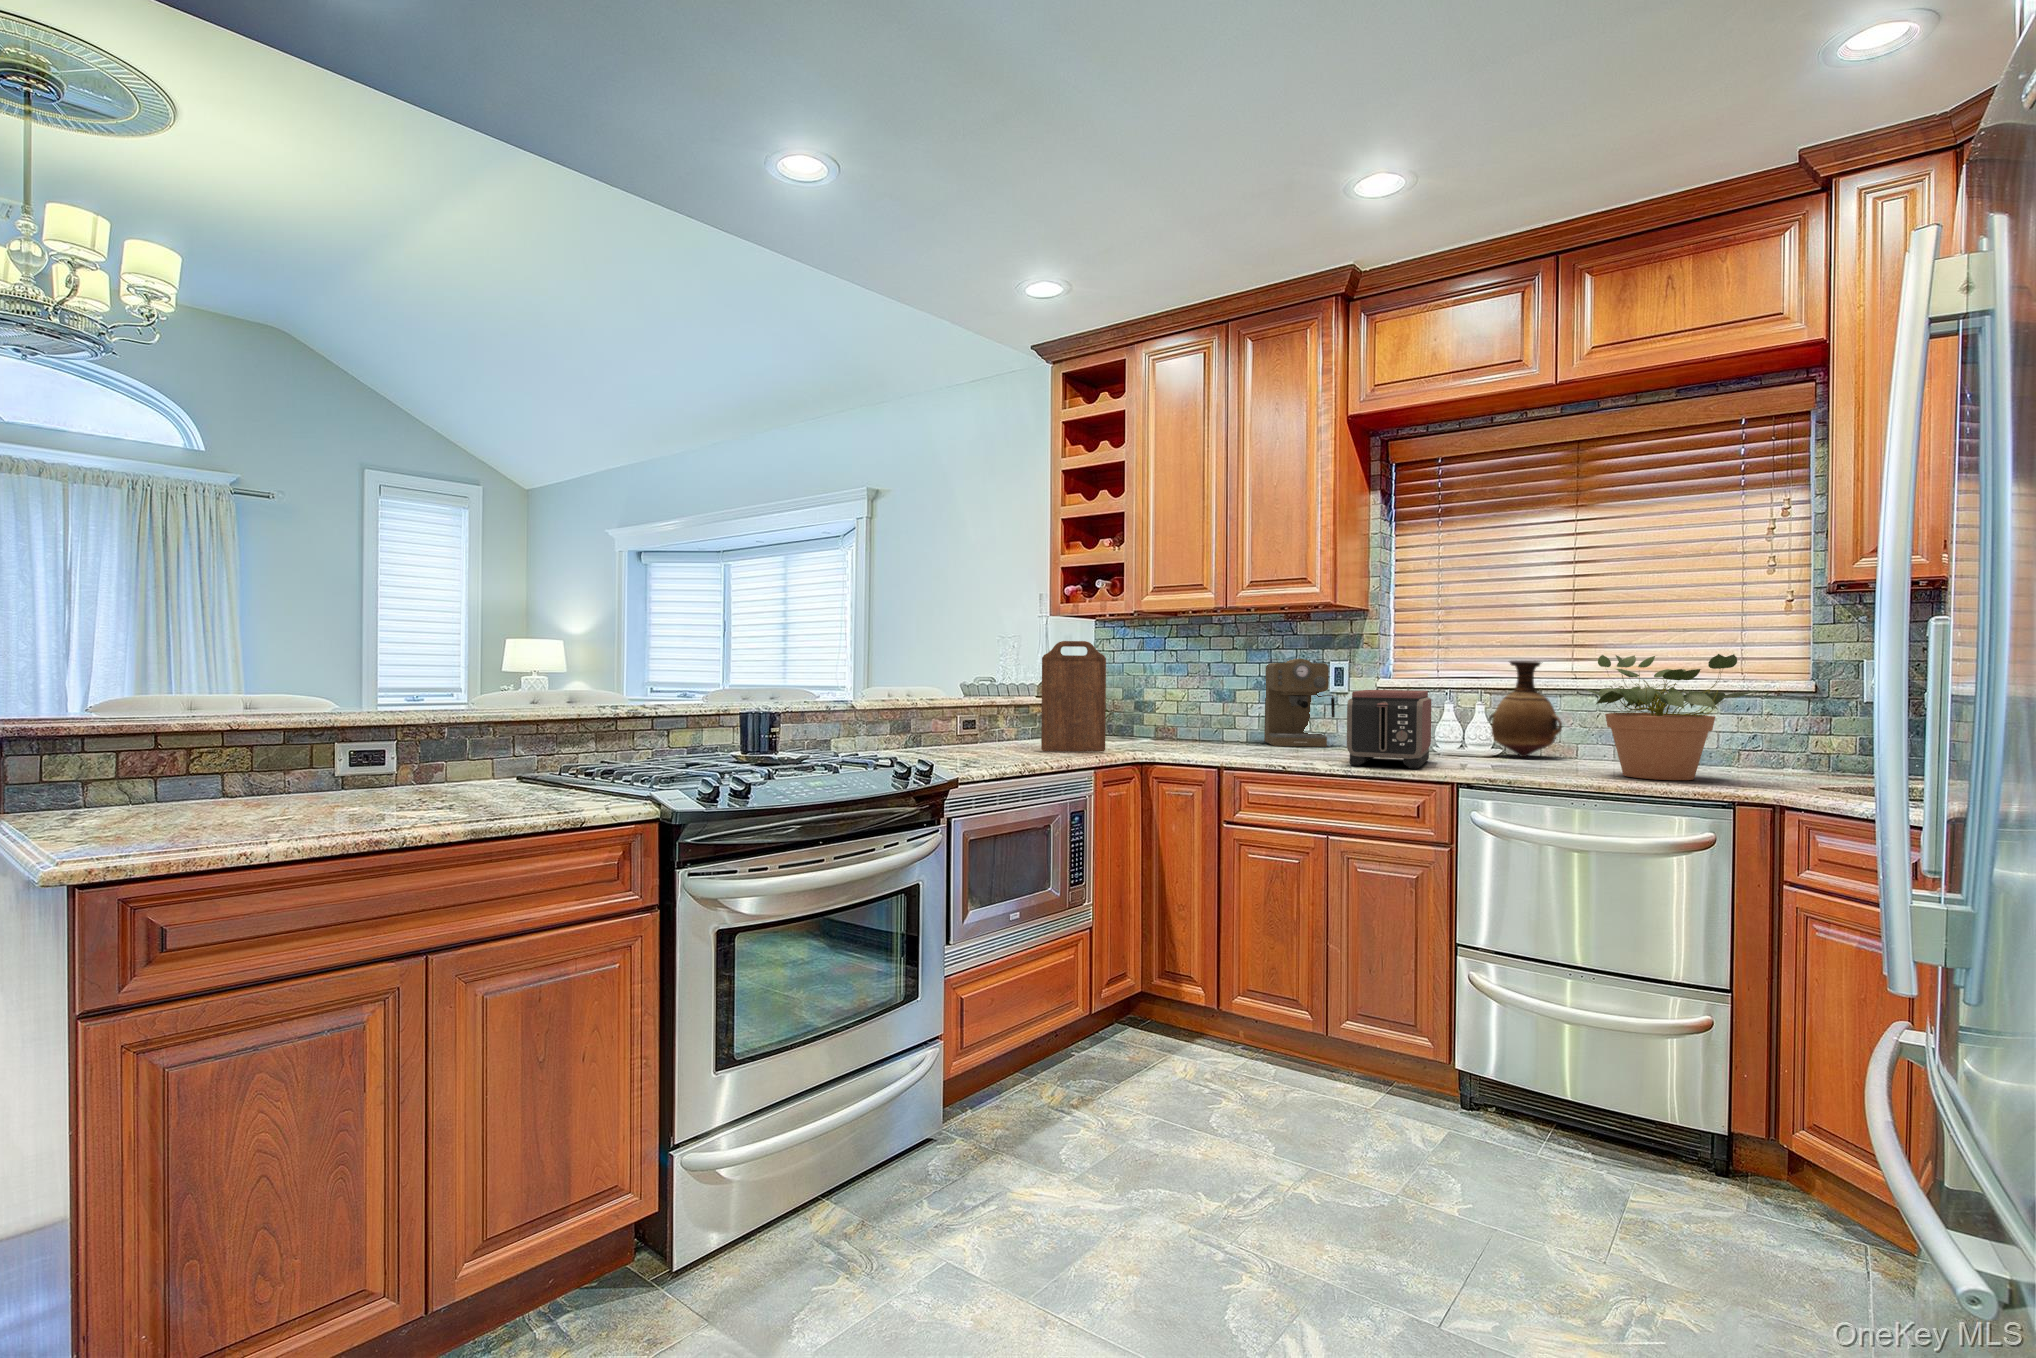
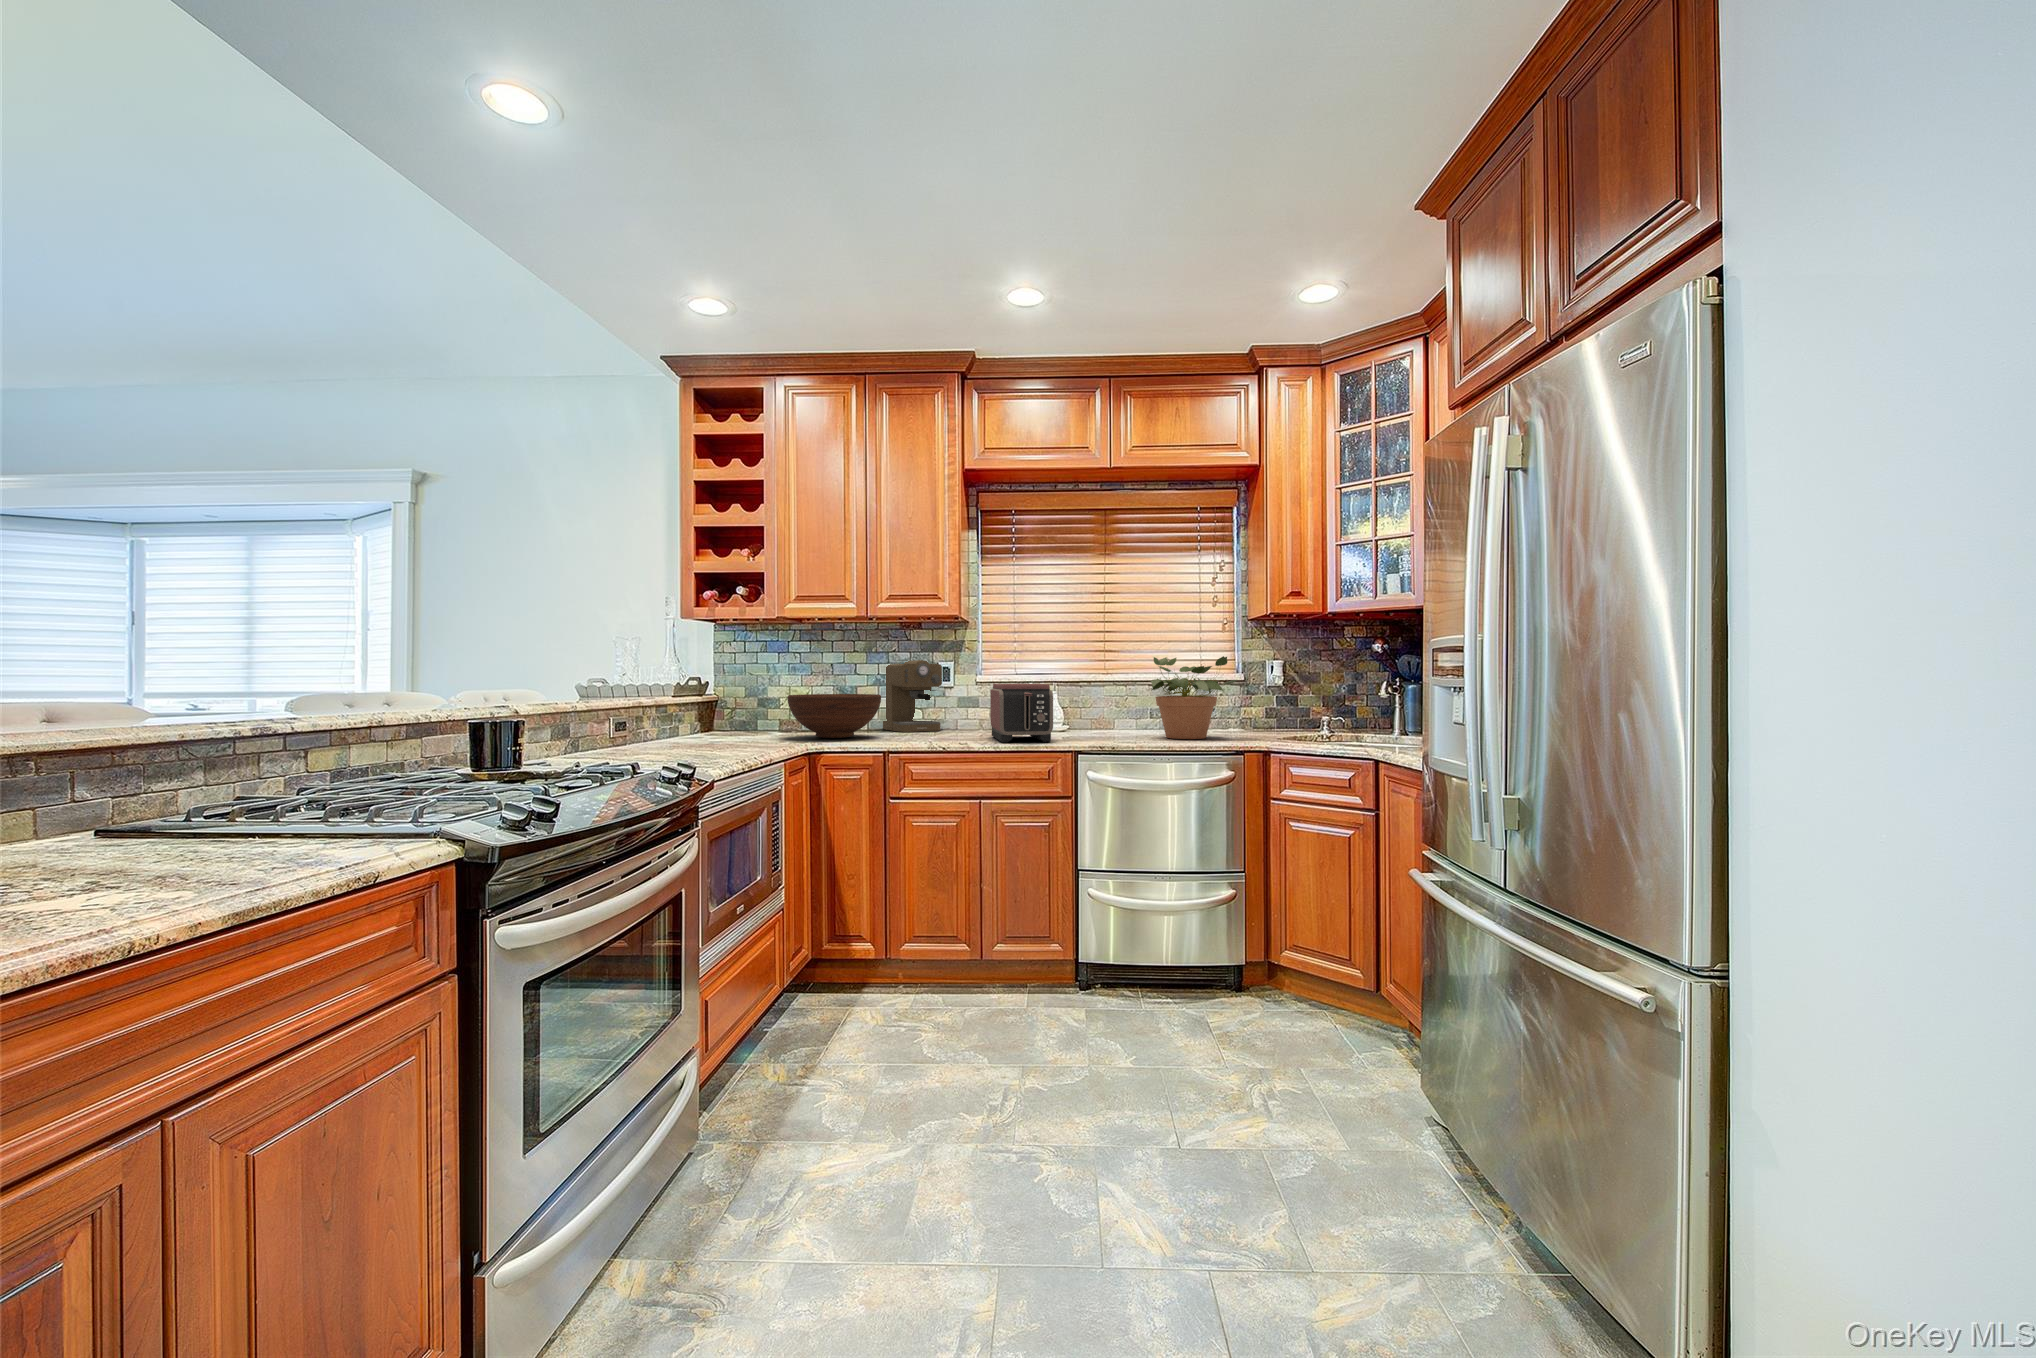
cutting board: present [1041,641,1106,751] -> none [724,642,785,748]
vase: present [1489,661,1562,757] -> none [1056,662,1106,730]
fruit bowl: none [1127,698,1232,748] -> present [787,694,881,738]

